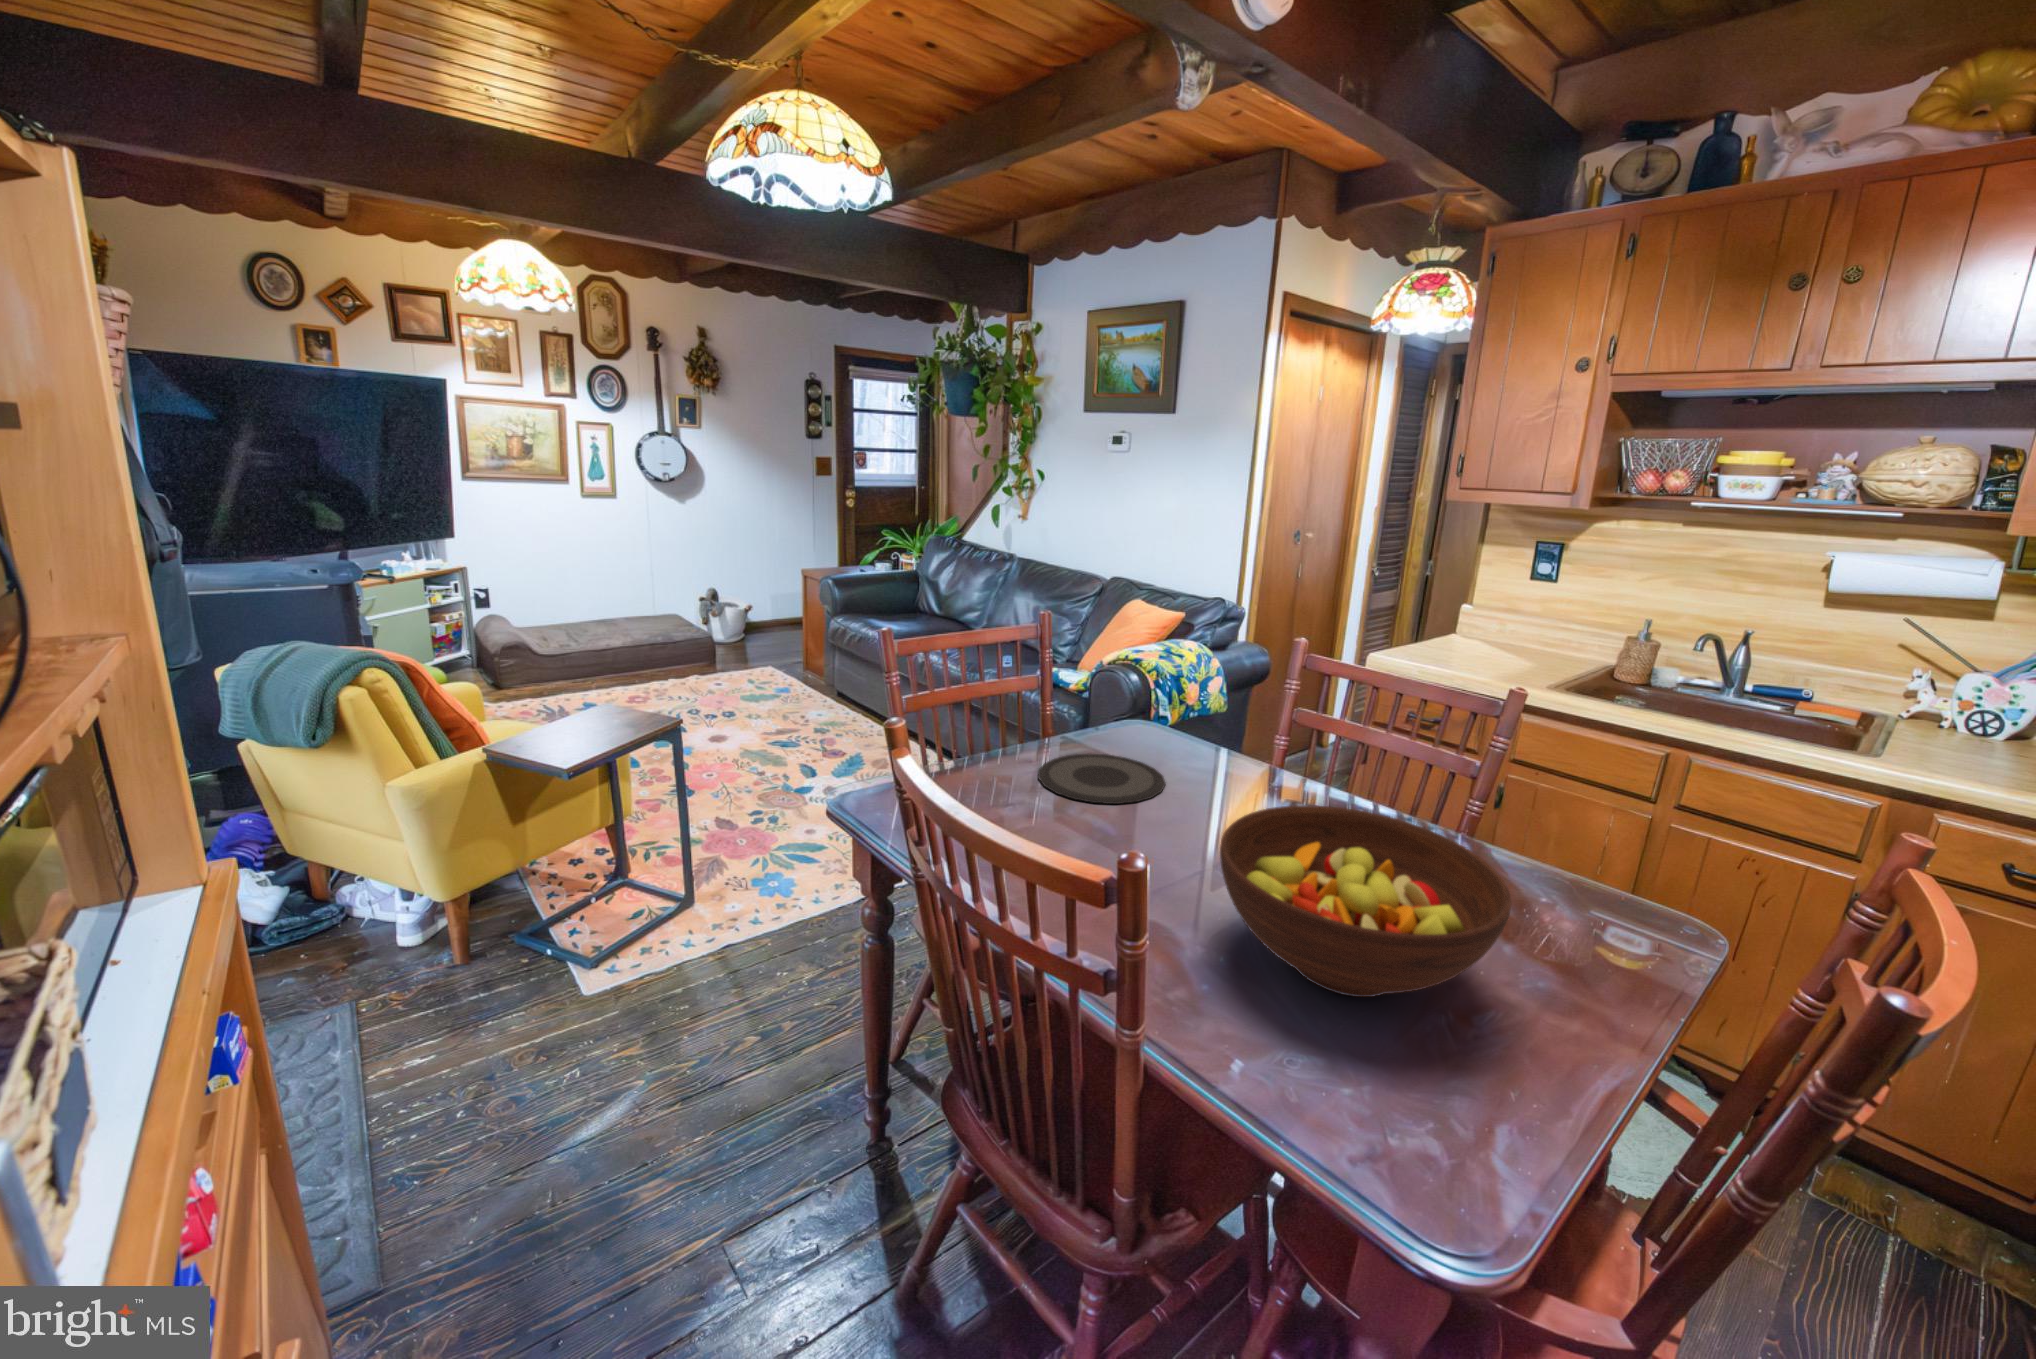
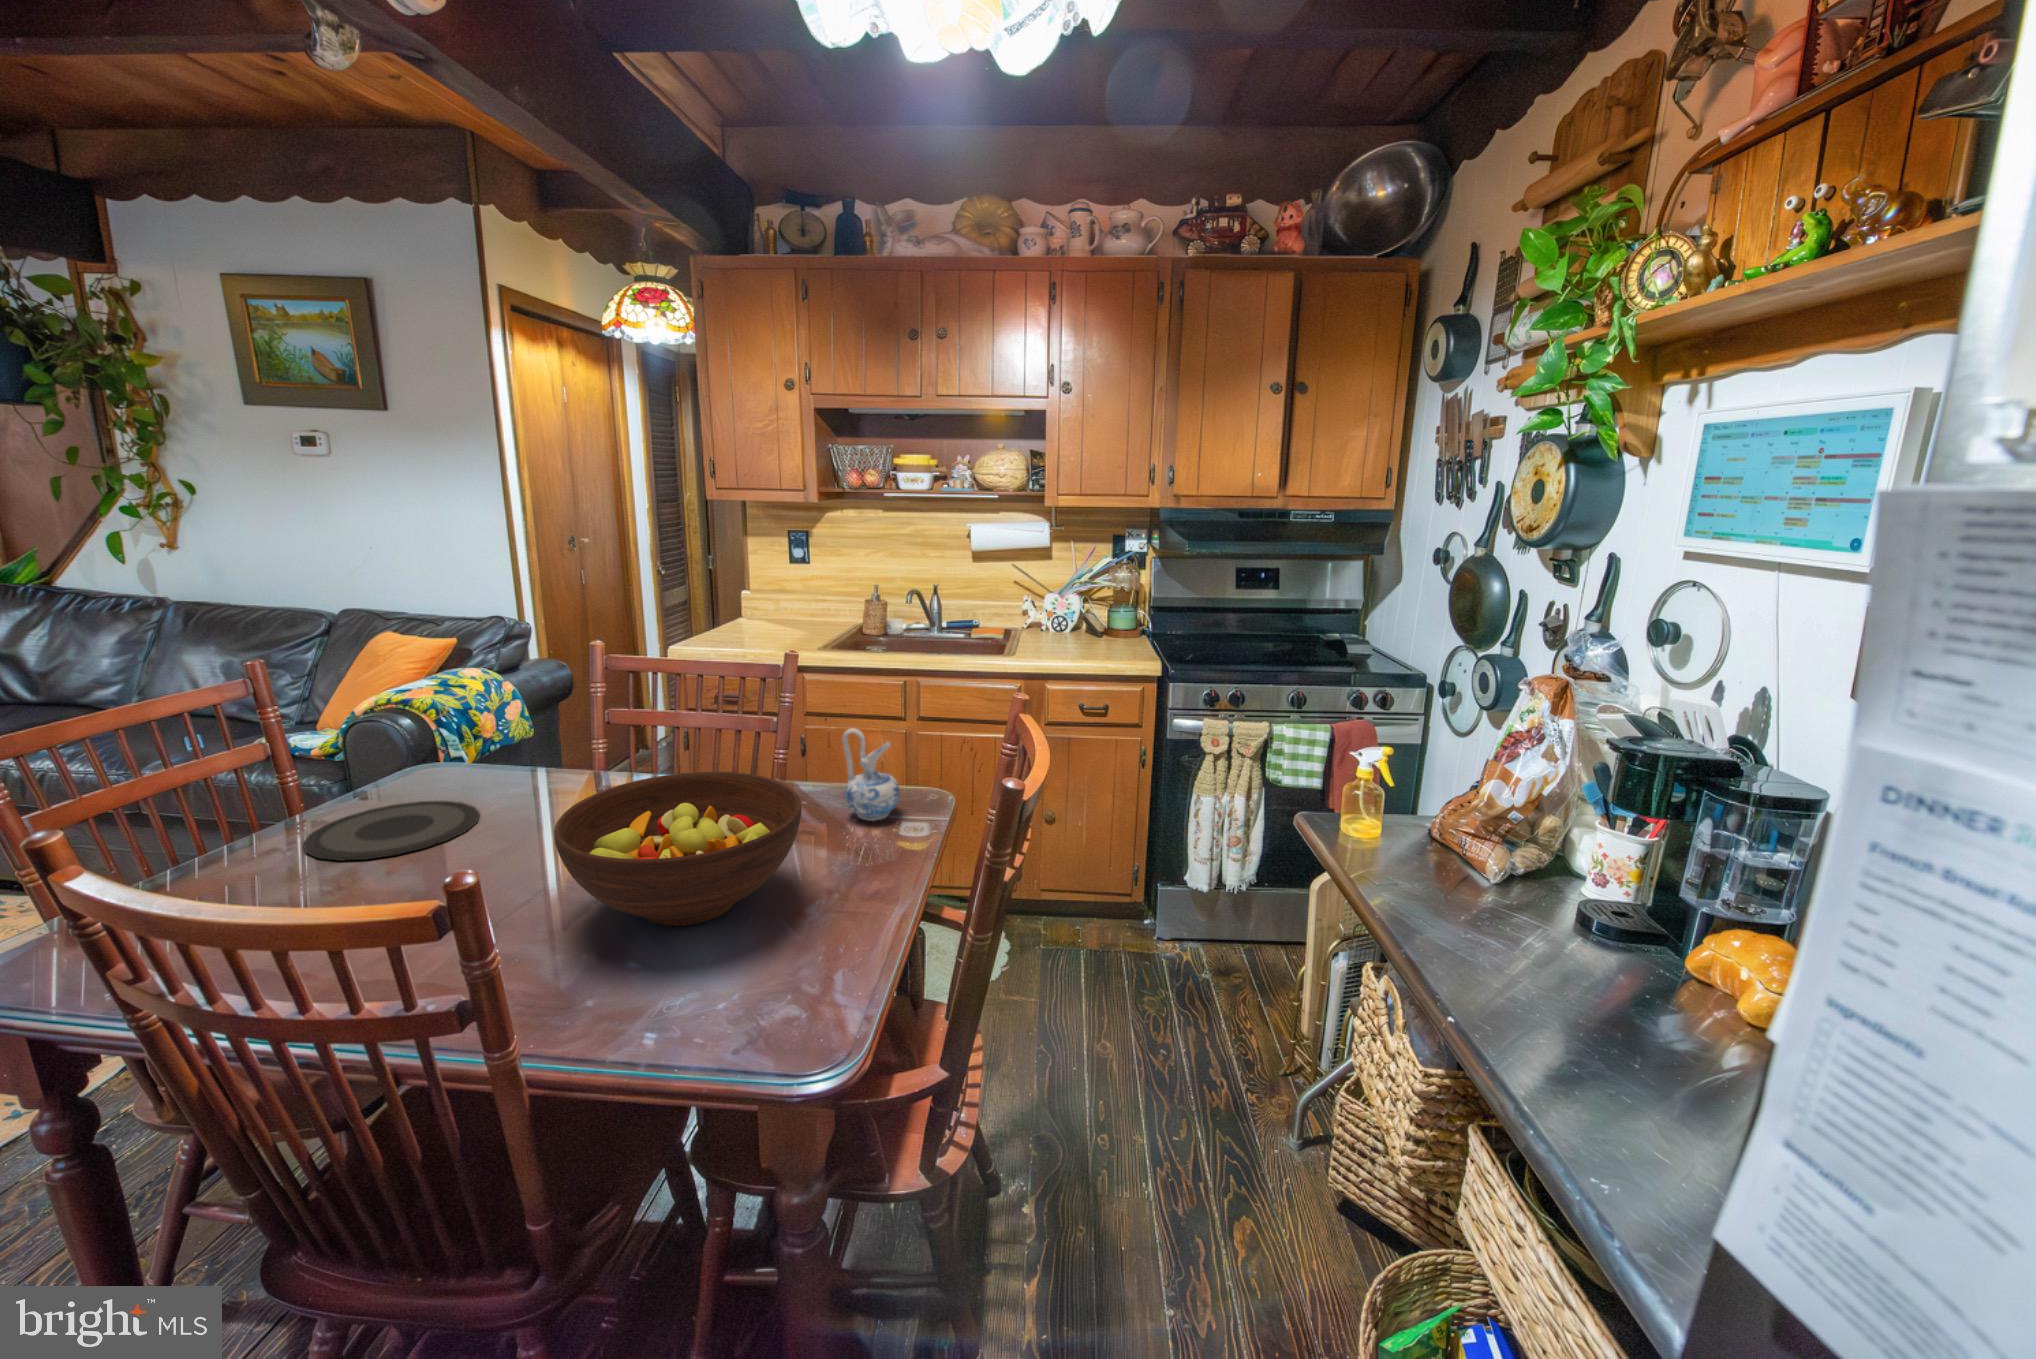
ceramic pitcher: none [1564,813,1656,945] -> present [843,728,899,821]

